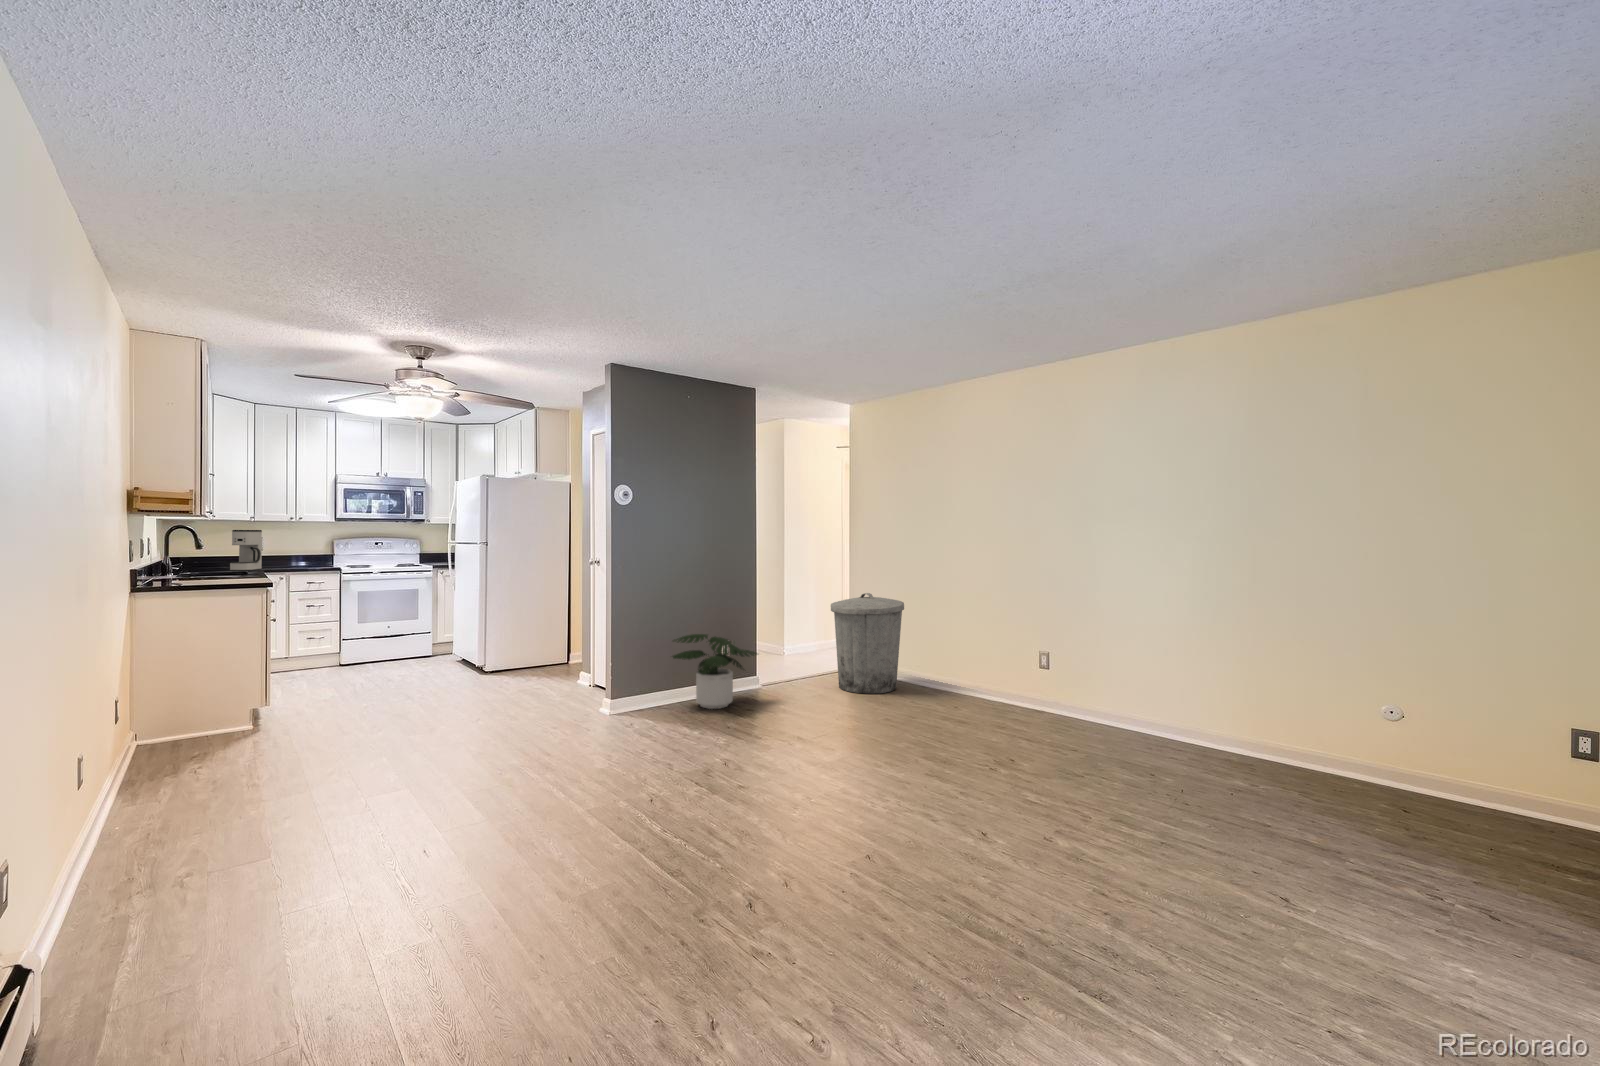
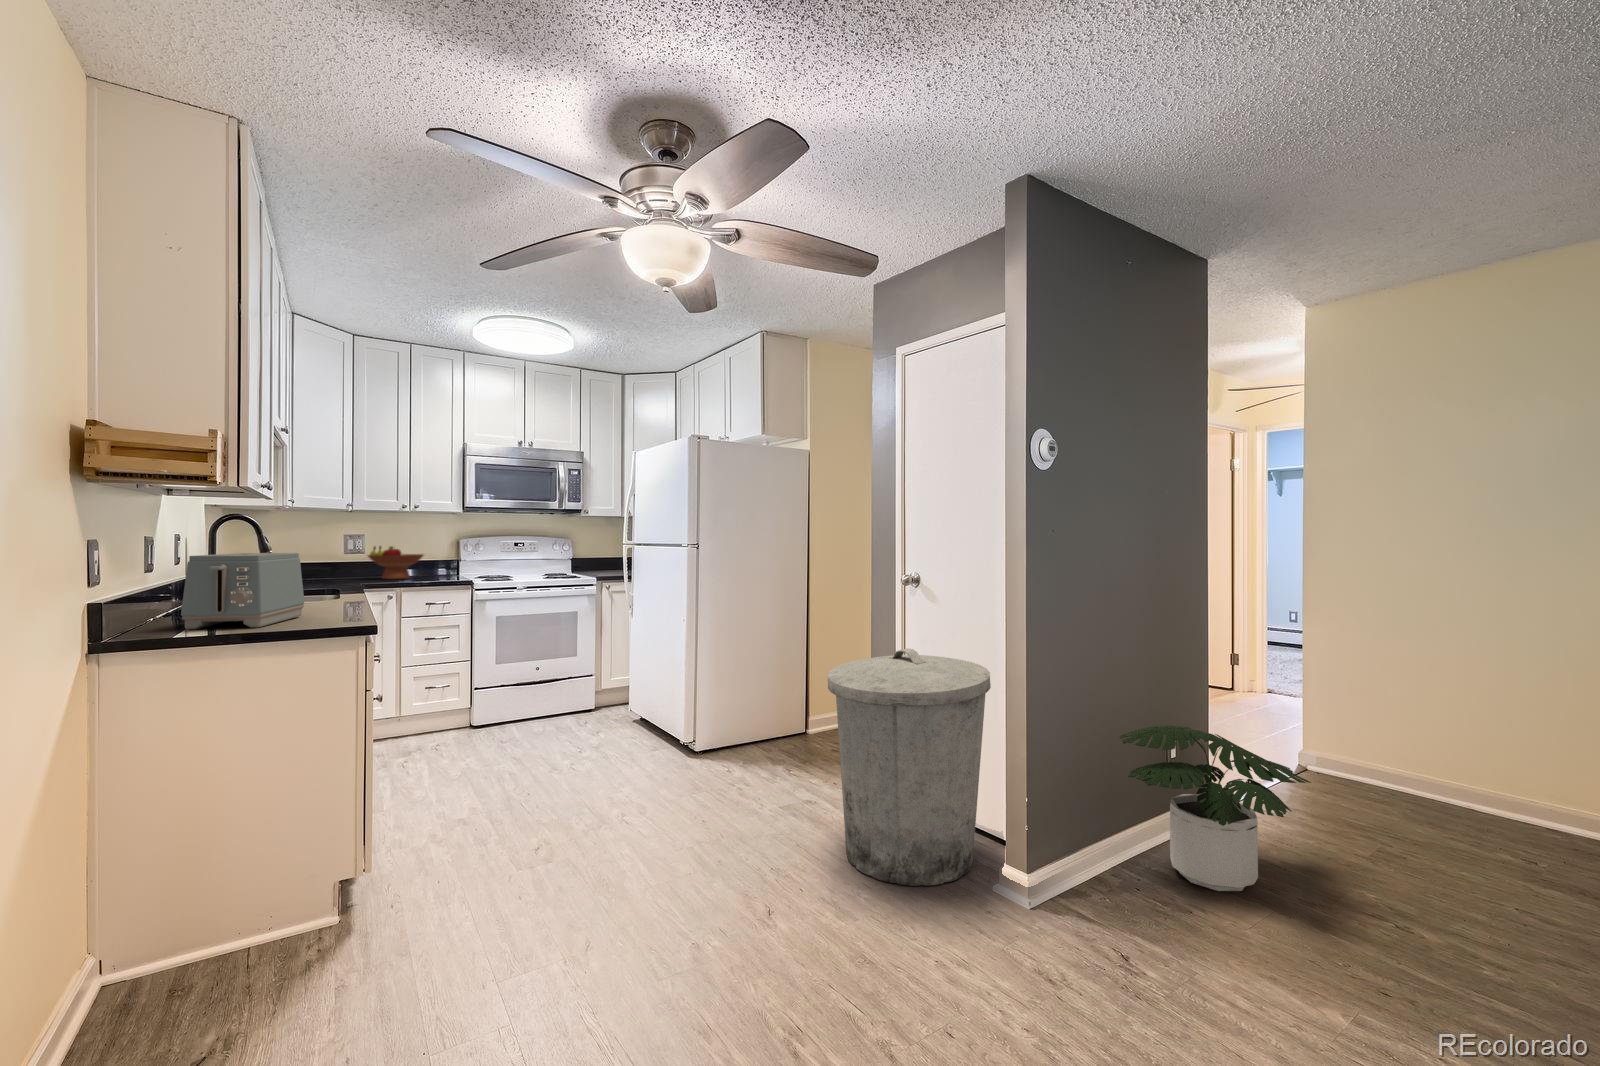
coffee maker: present [230,530,262,571] -> none [316,522,363,584]
fruit bowl: none [264,545,307,568] -> present [368,546,423,579]
toaster: none [183,550,240,586] -> present [181,553,304,629]
trash can: present [831,593,904,694] -> present [828,648,991,886]

